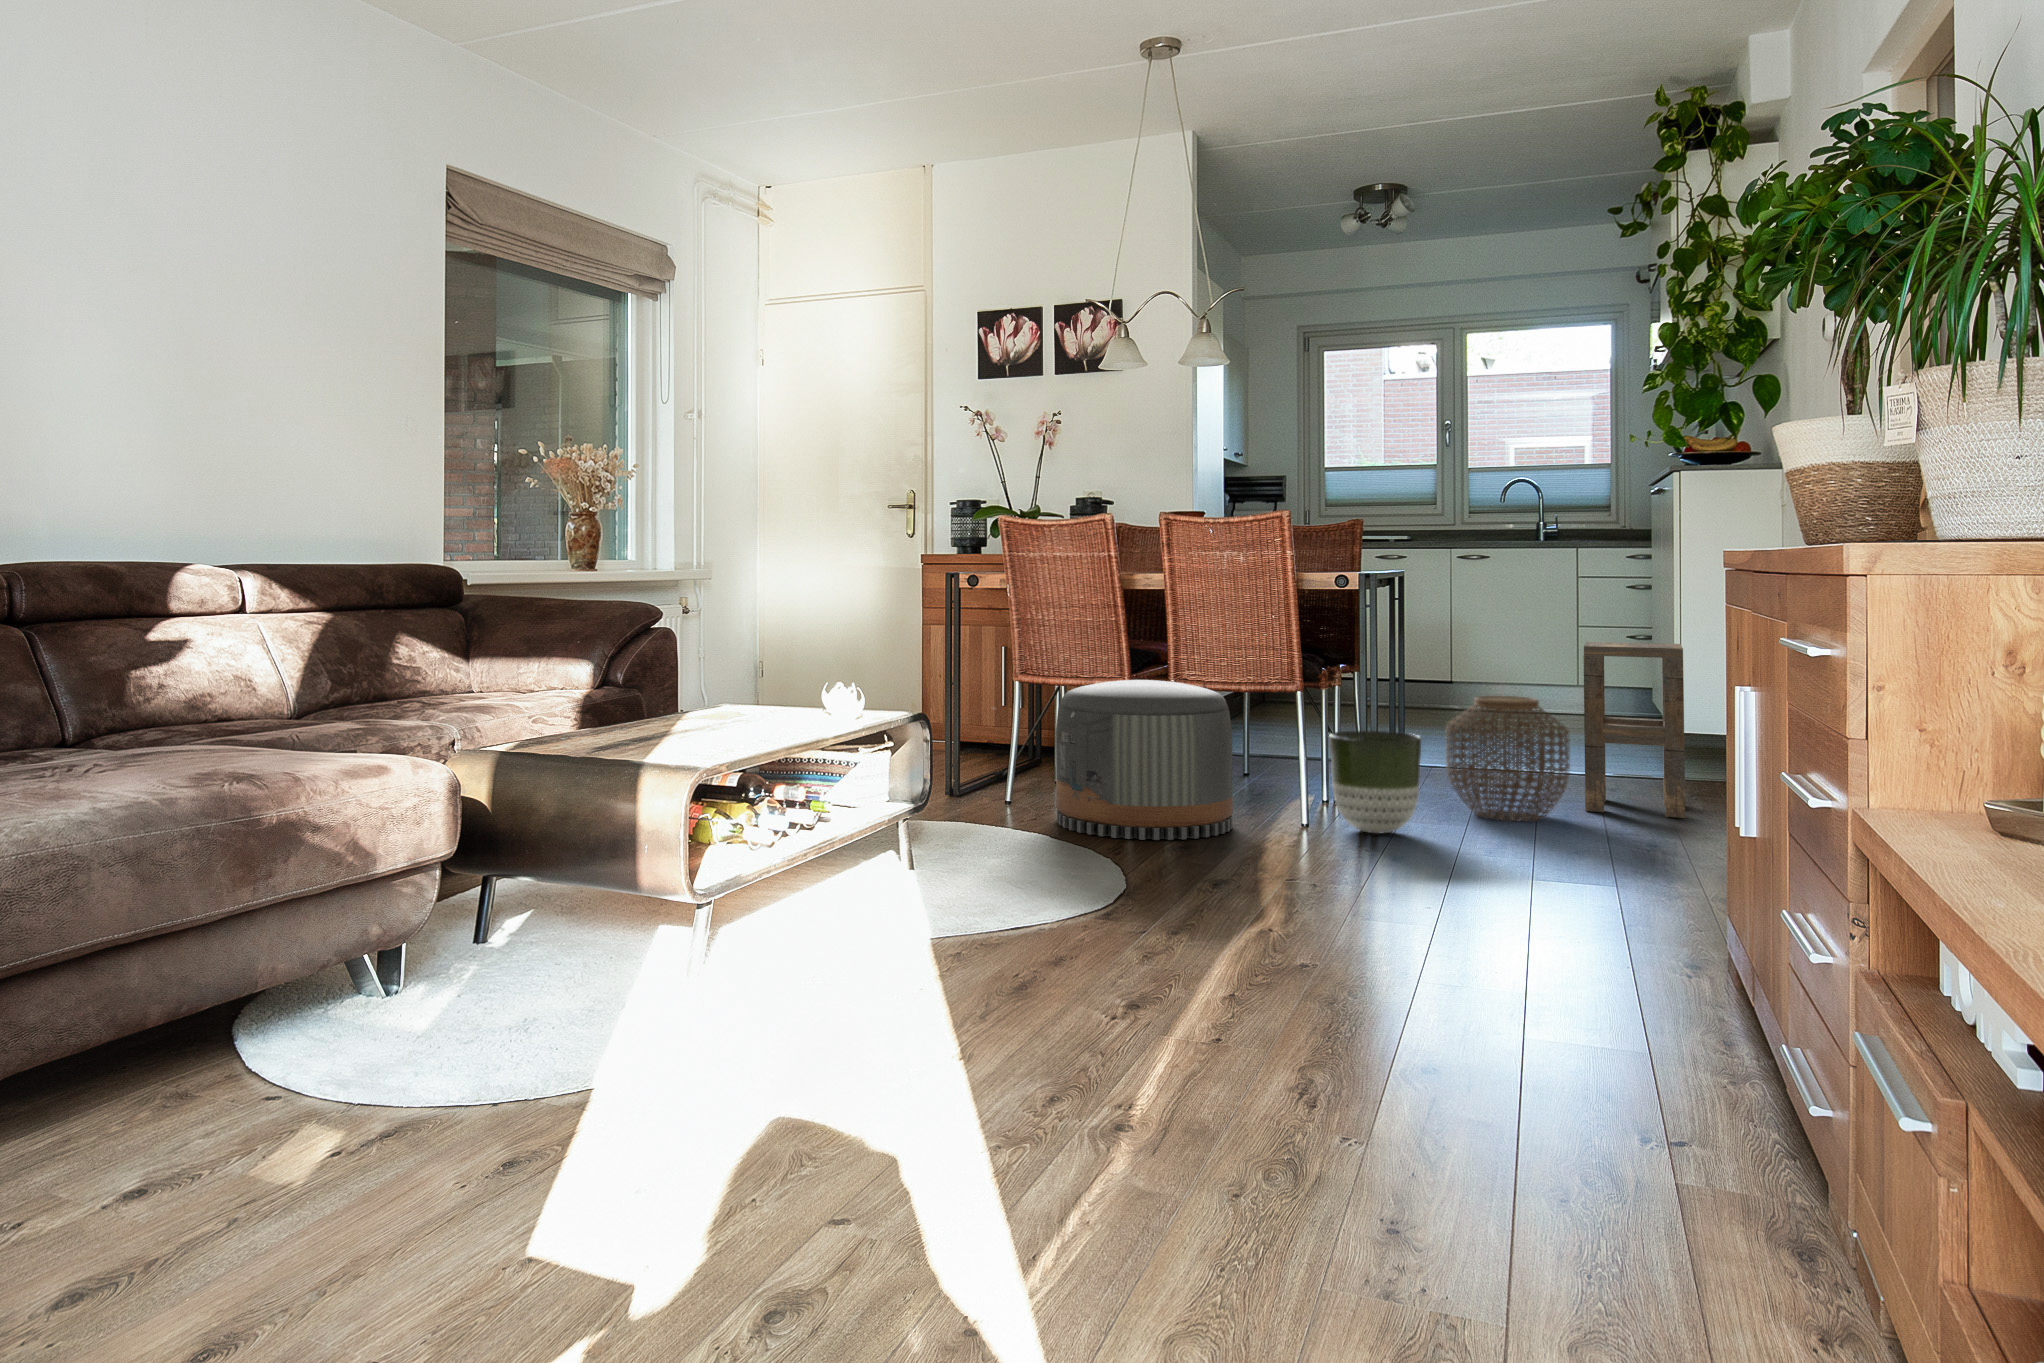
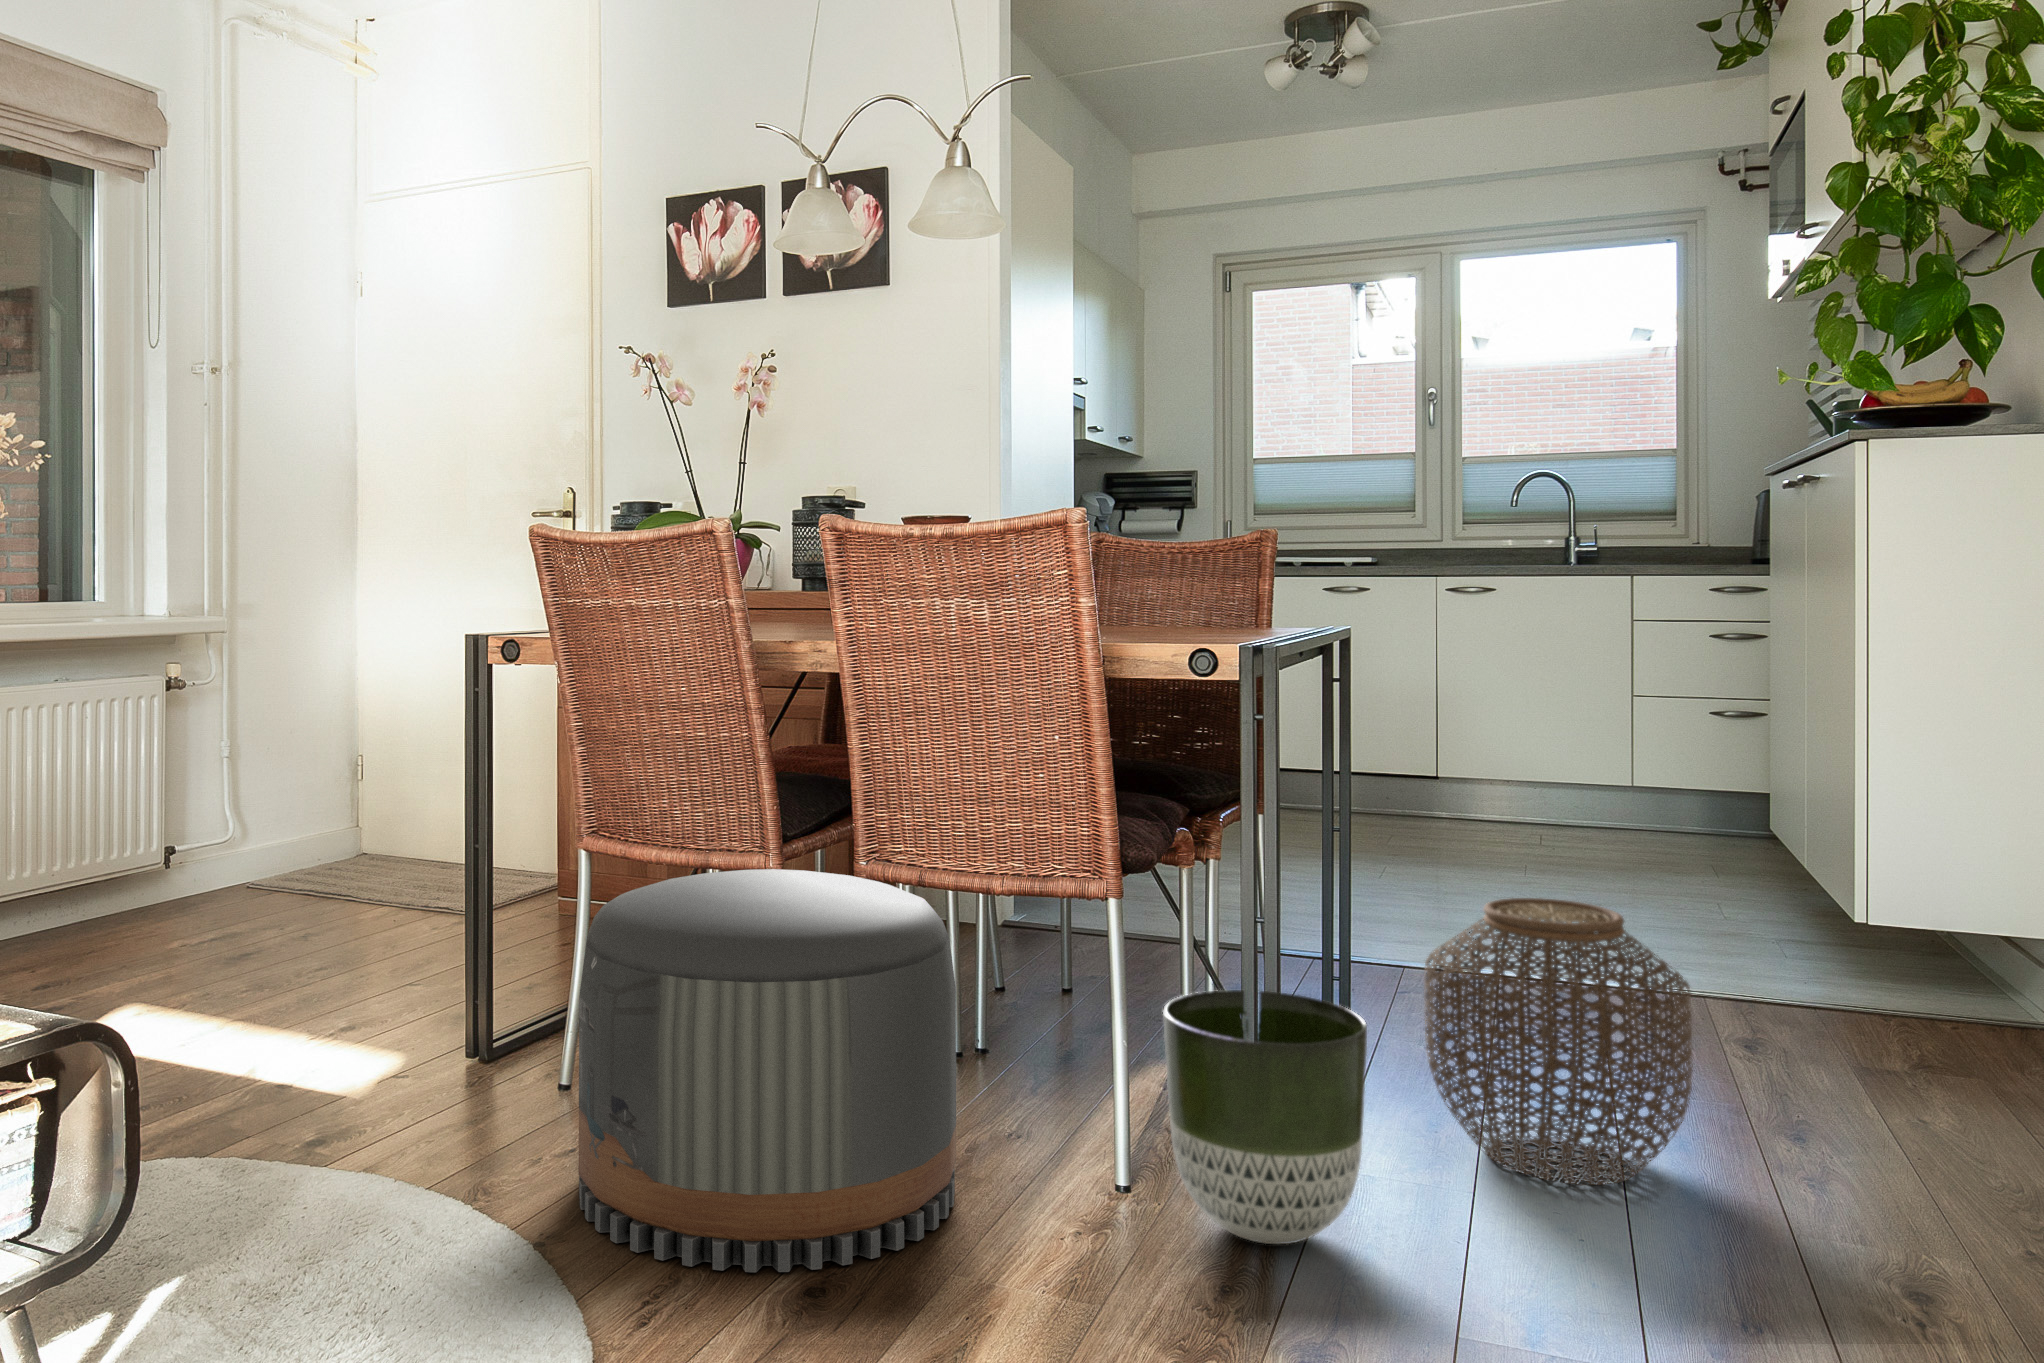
side table: present [1583,642,1685,818] -> none [1705,775,1942,1174]

